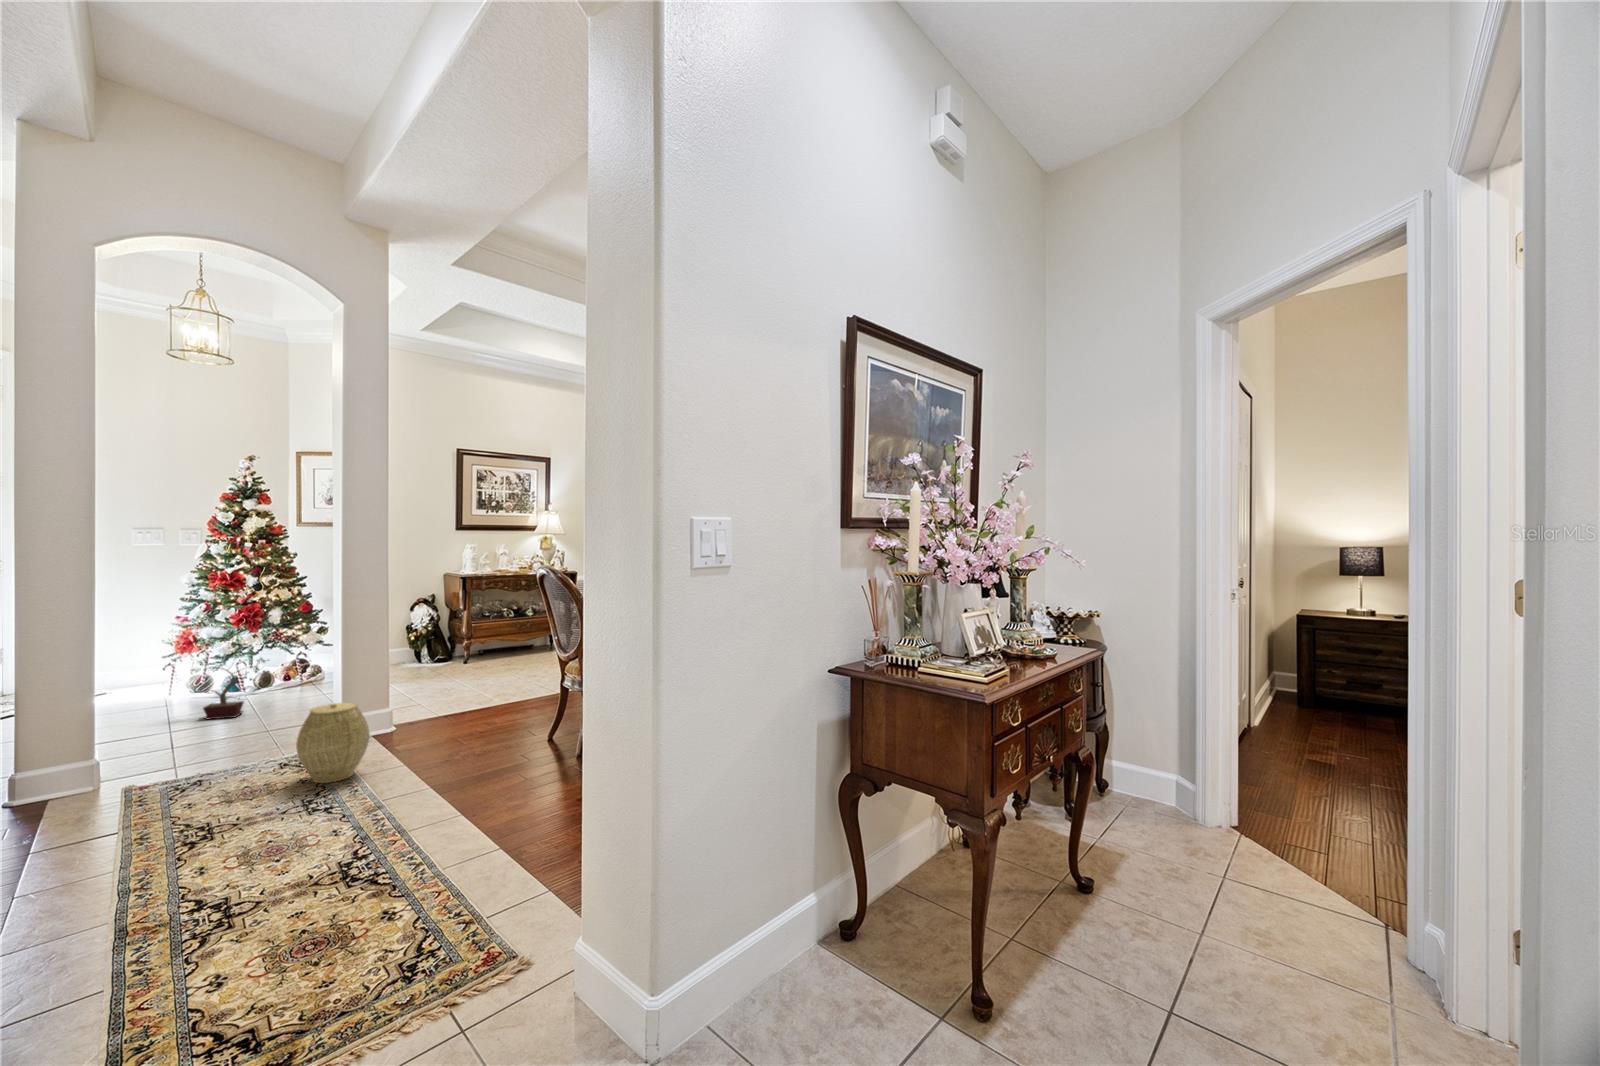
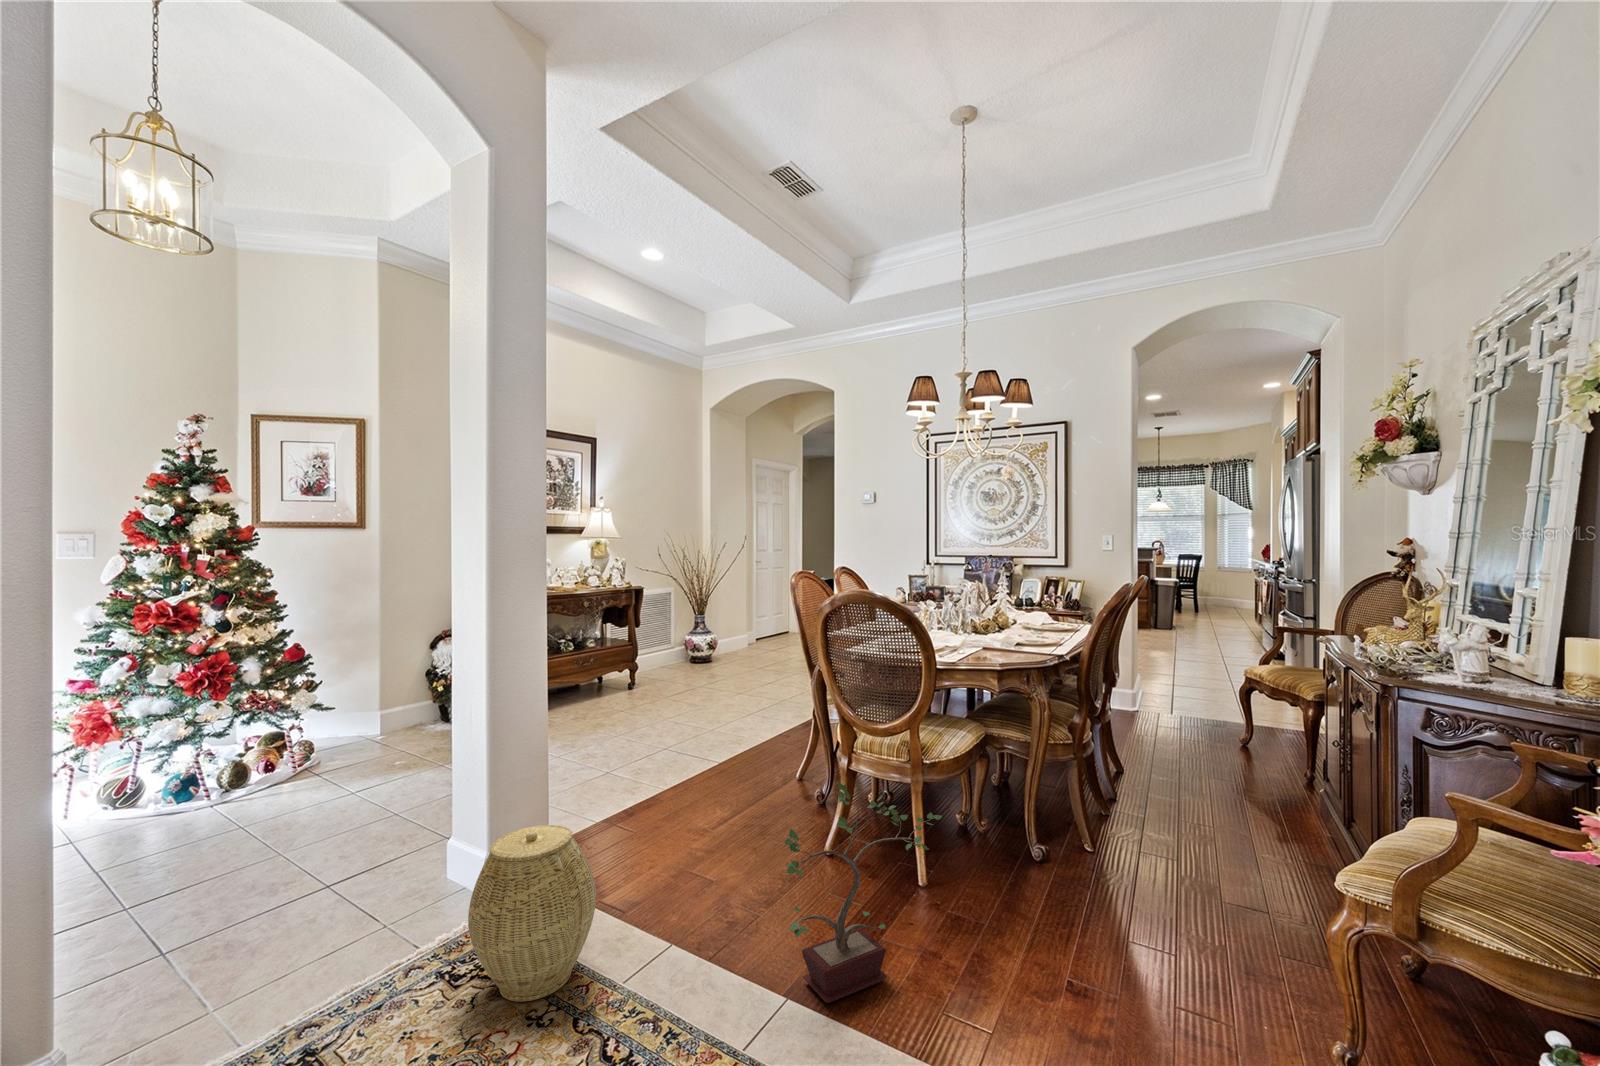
potted plant: present [192,644,265,720] -> present [785,782,942,1003]

